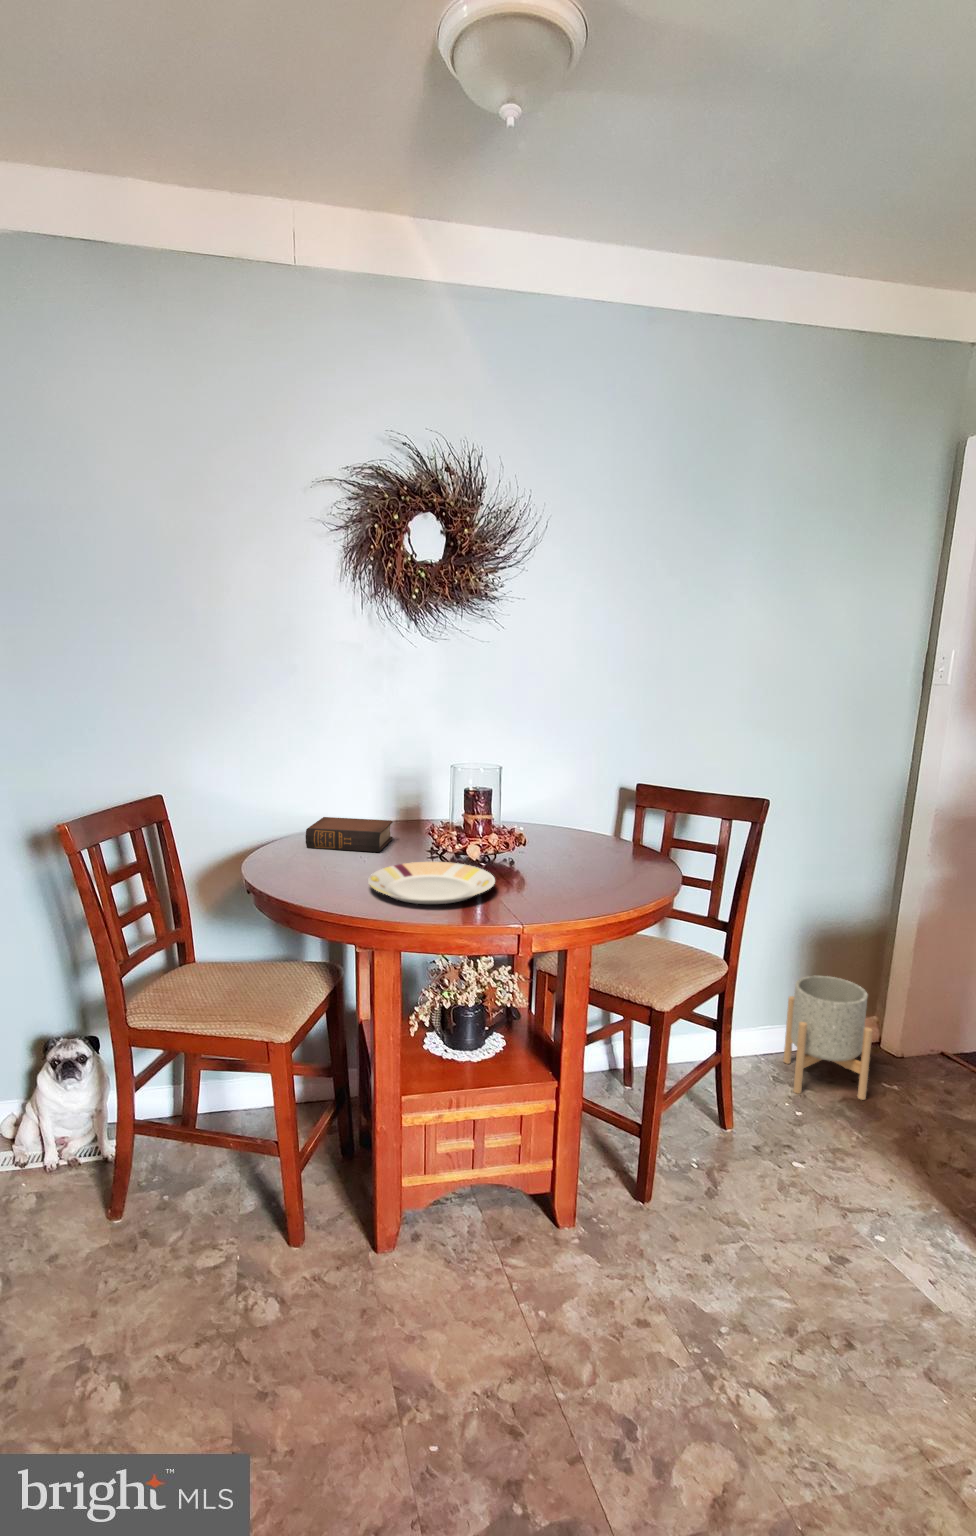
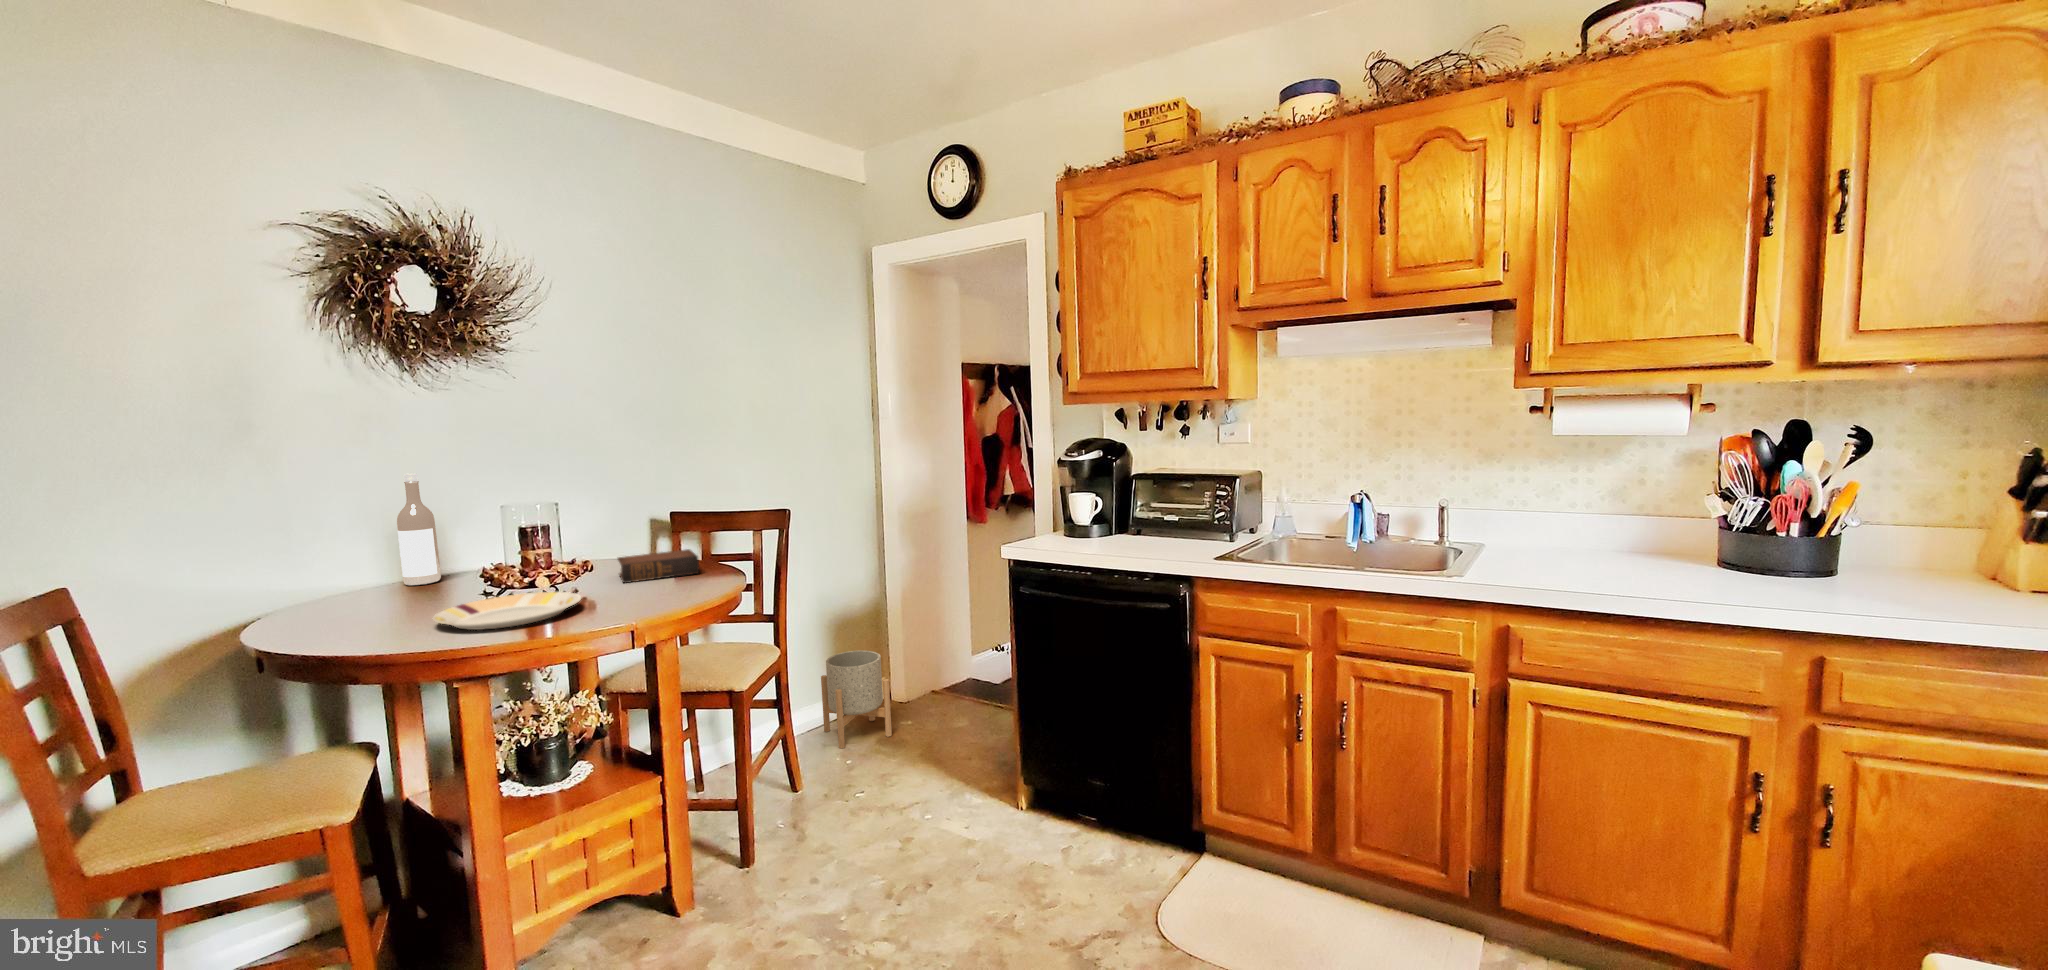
wine bottle: none [385,718,414,824] -> present [397,473,441,585]
book: present [306,817,393,852] -> present [618,549,699,583]

